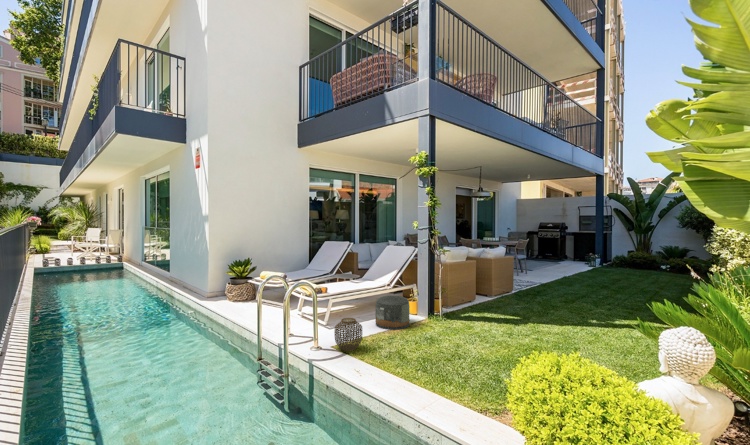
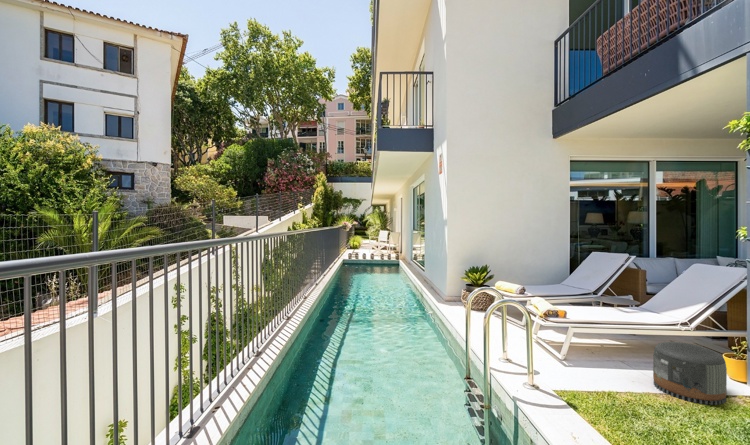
woven basket: present [334,318,362,351] -> none [569,364,617,416]

